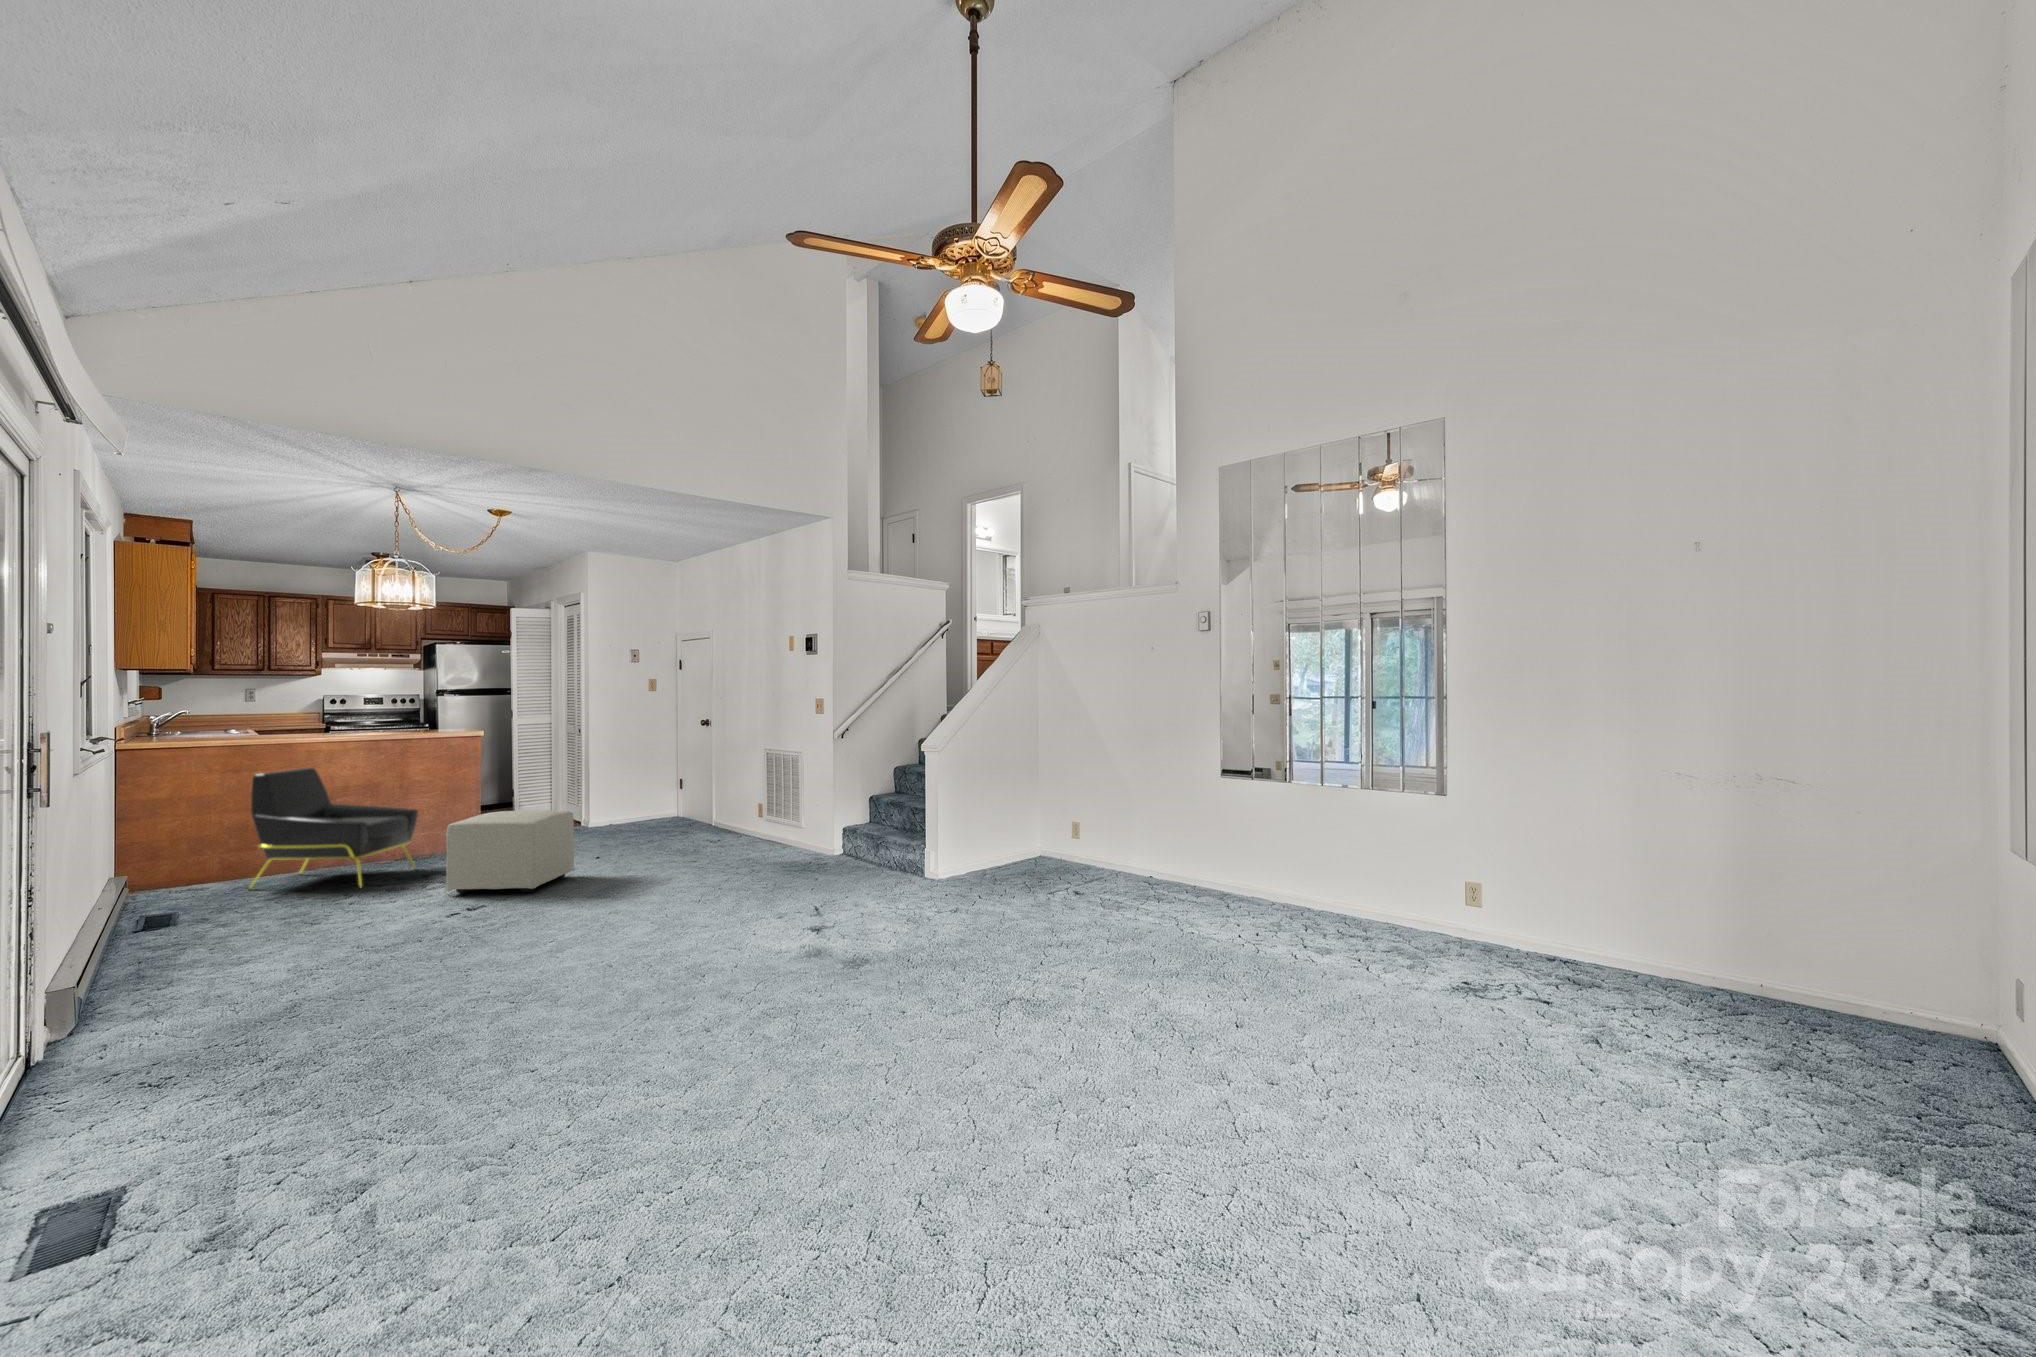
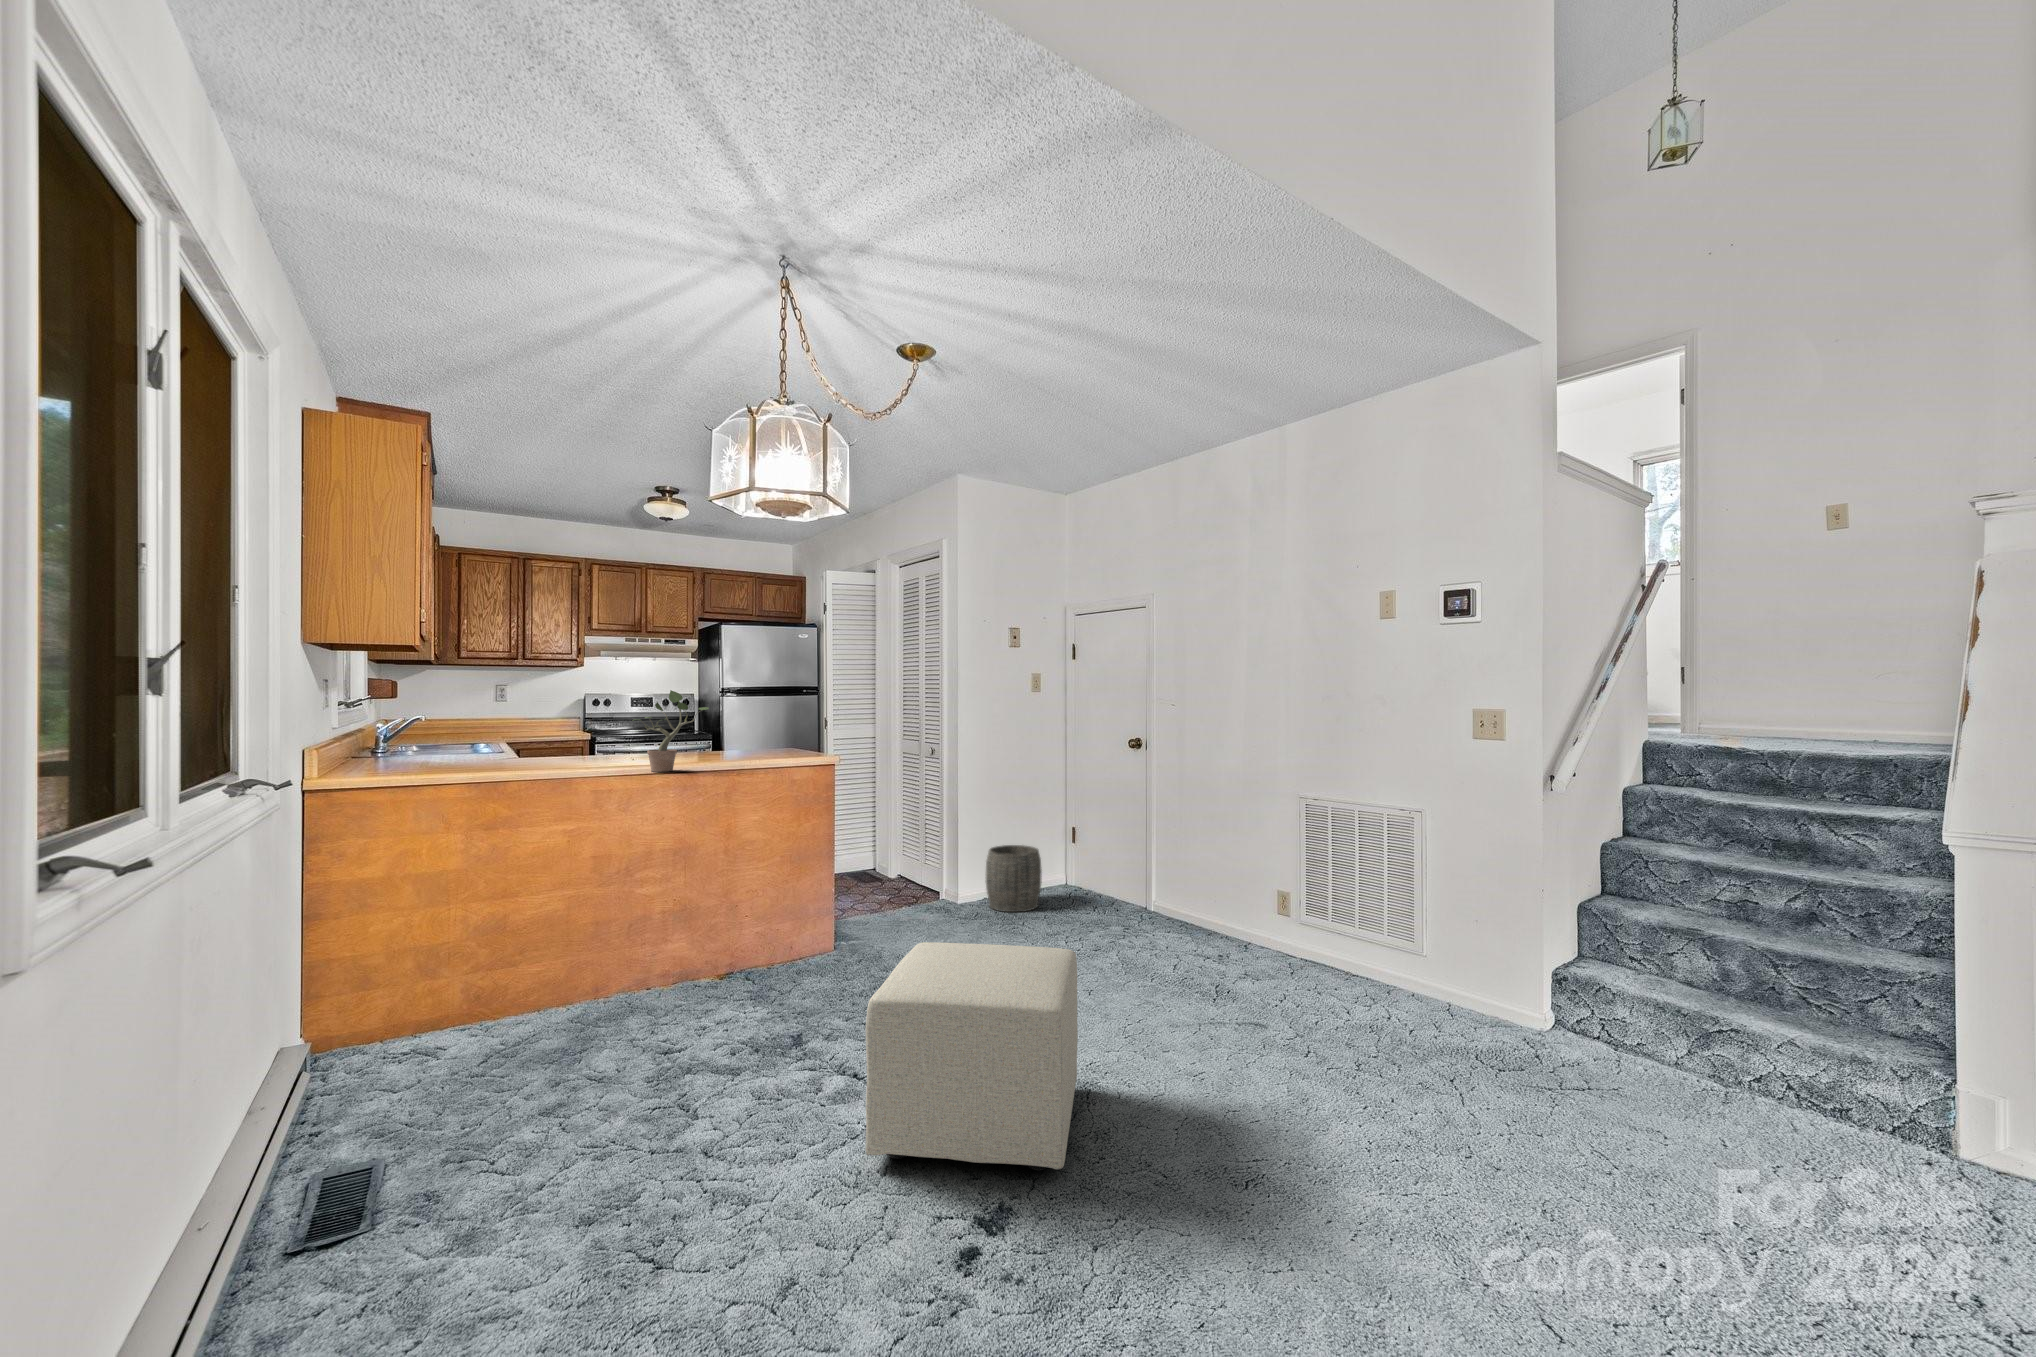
potted plant: none [341,691,397,739] -> present [627,690,709,772]
armchair: present [248,768,418,889] -> none [474,830,757,1101]
woven basket: none [609,789,648,828] -> present [986,845,1042,912]

